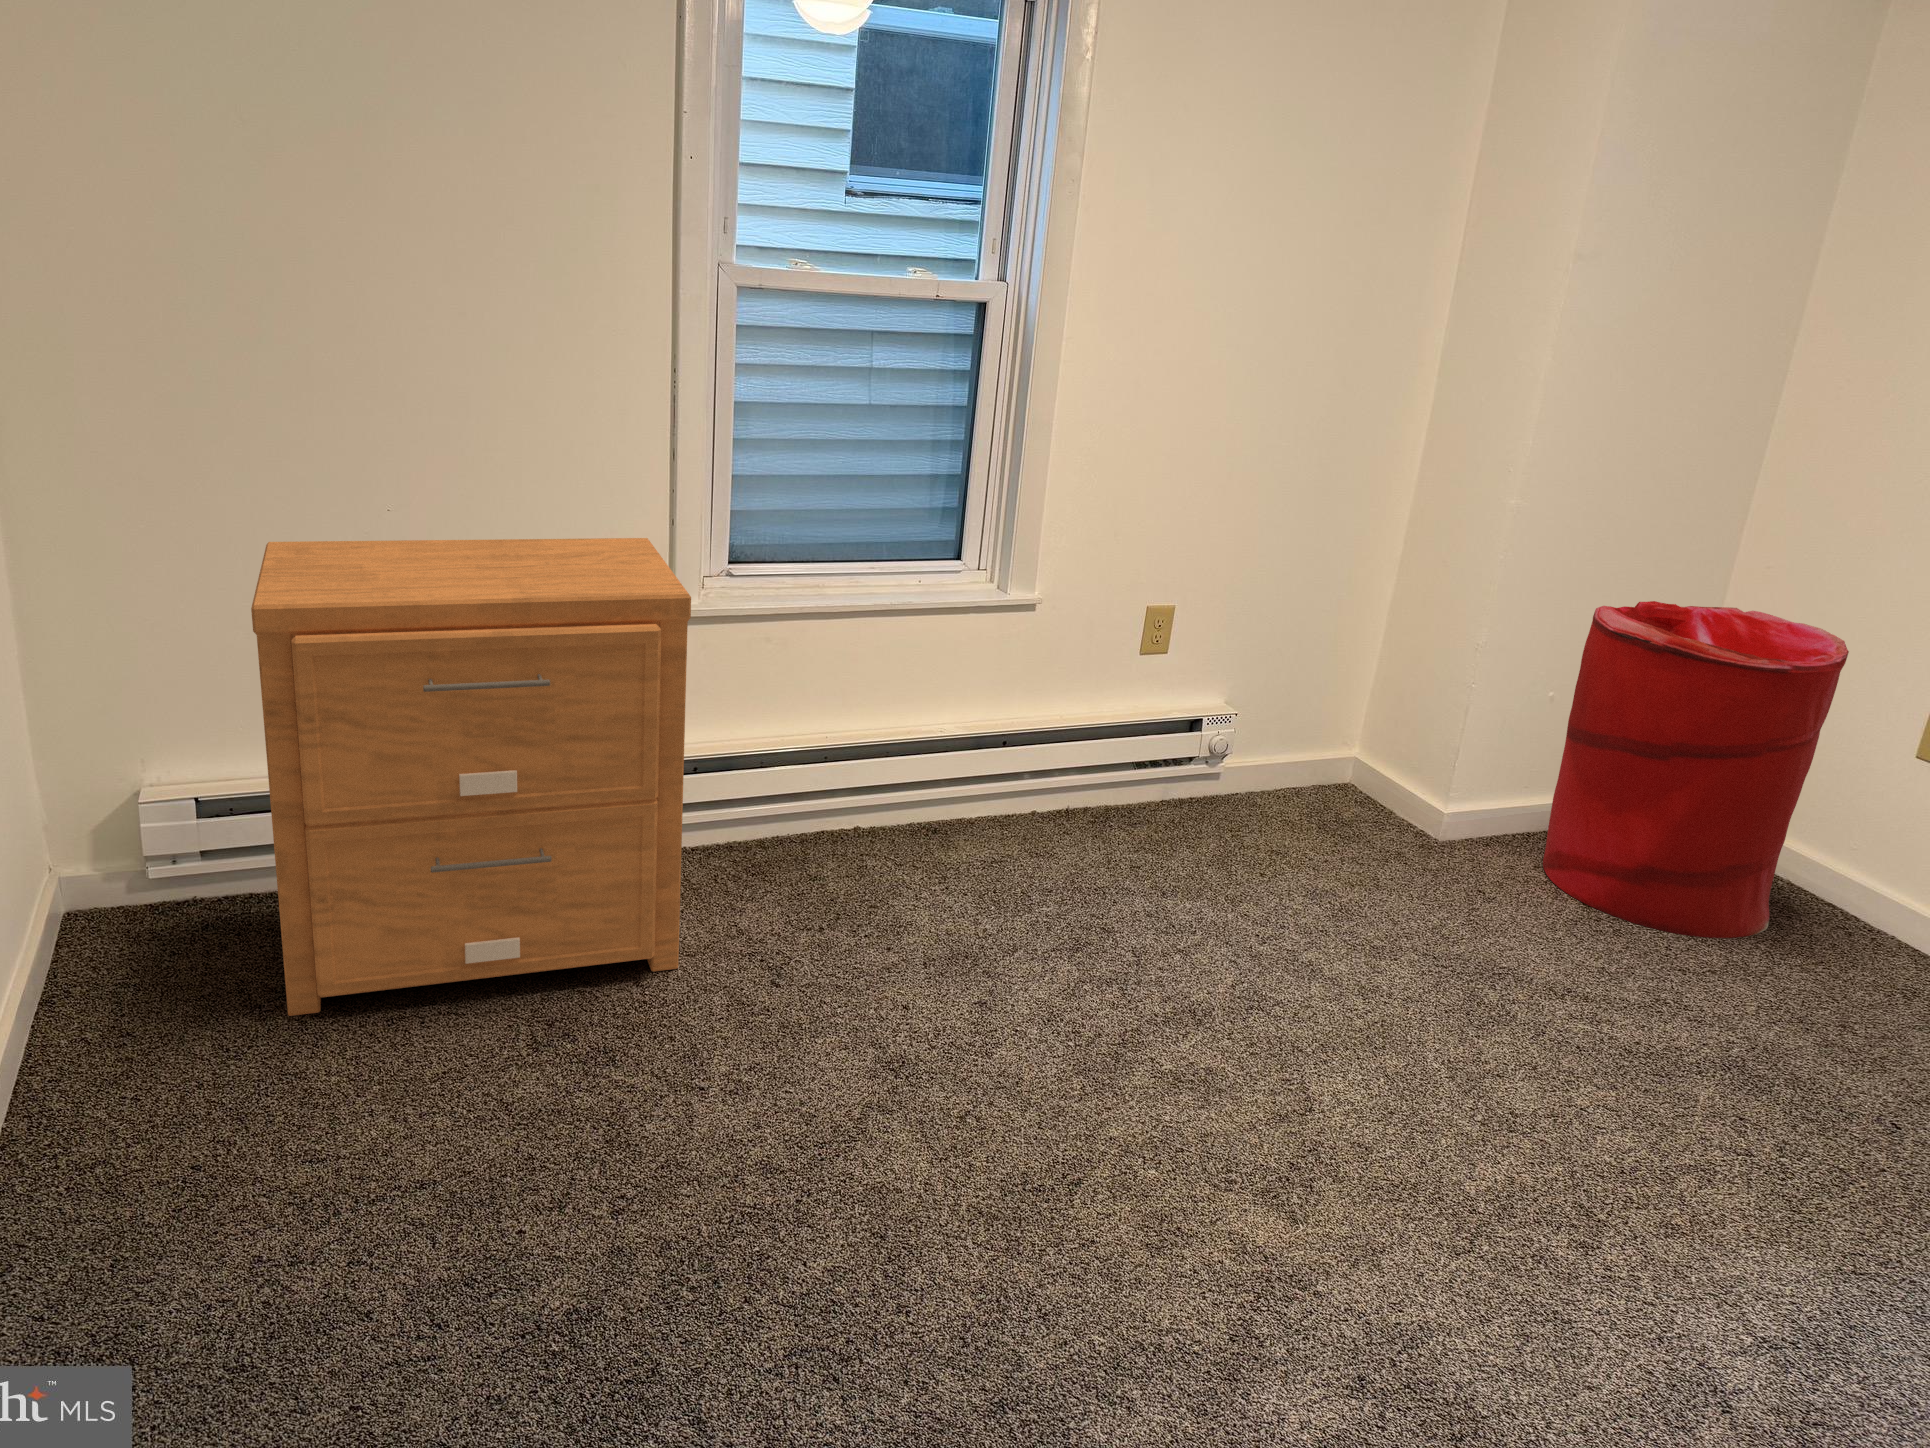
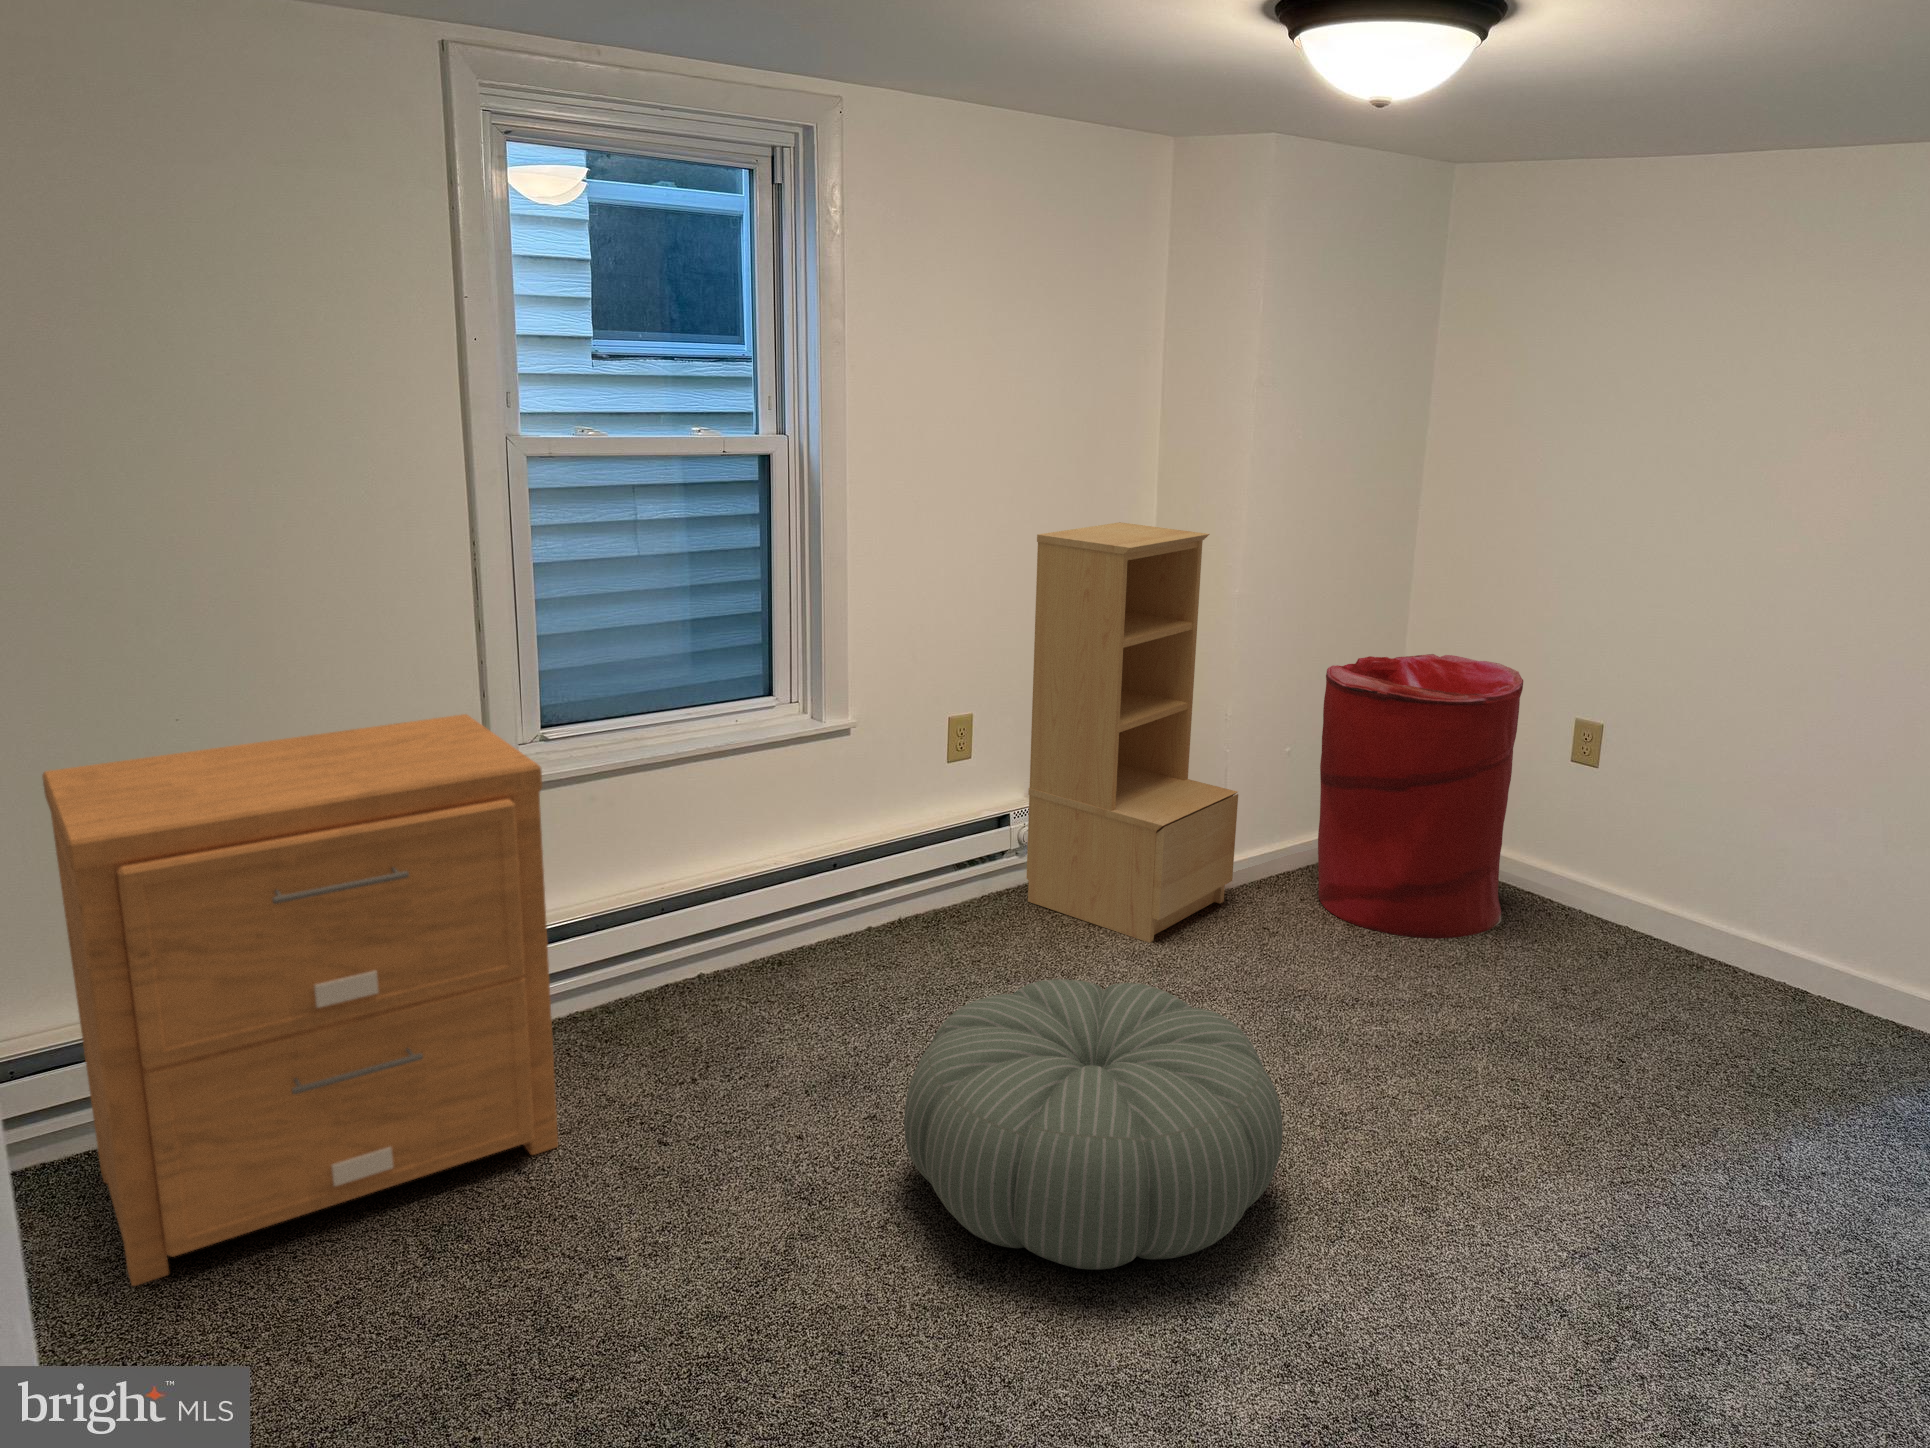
bookshelf: none [1209,417,1474,879] -> present [1027,522,1238,943]
pouf: none [999,898,1421,1227] -> present [904,979,1283,1270]

